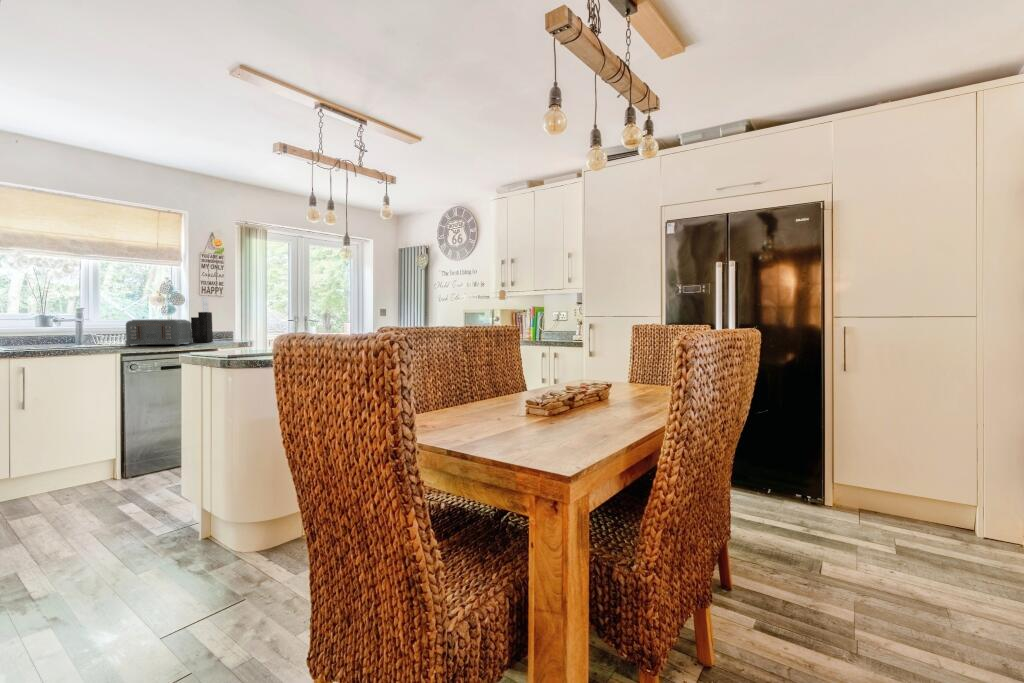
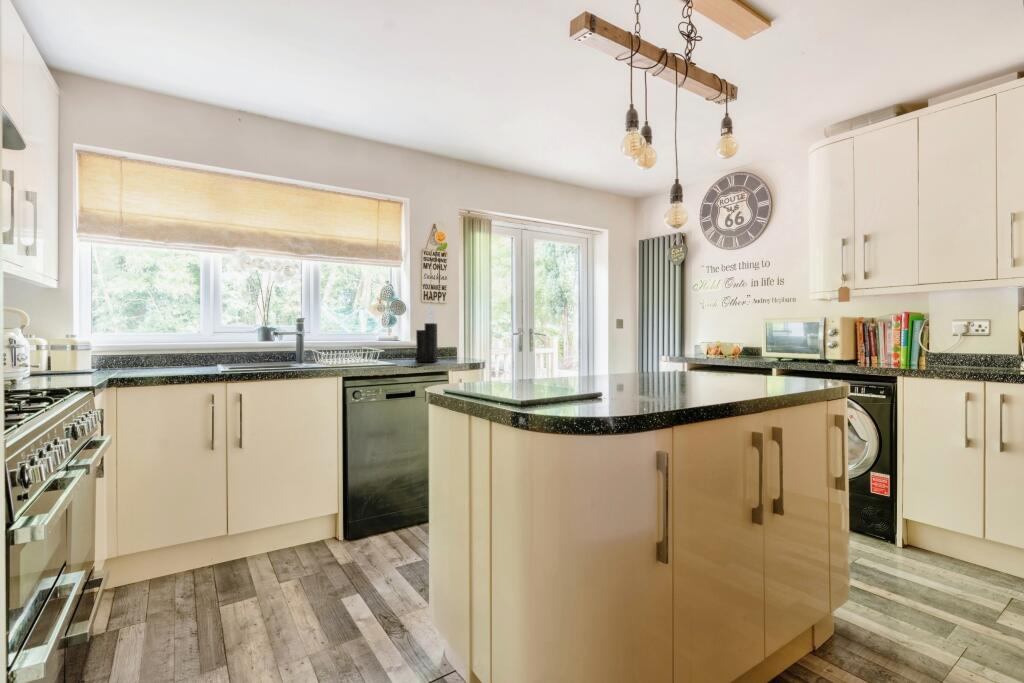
toaster: present [125,319,193,346] -> none [350,333,420,368]

